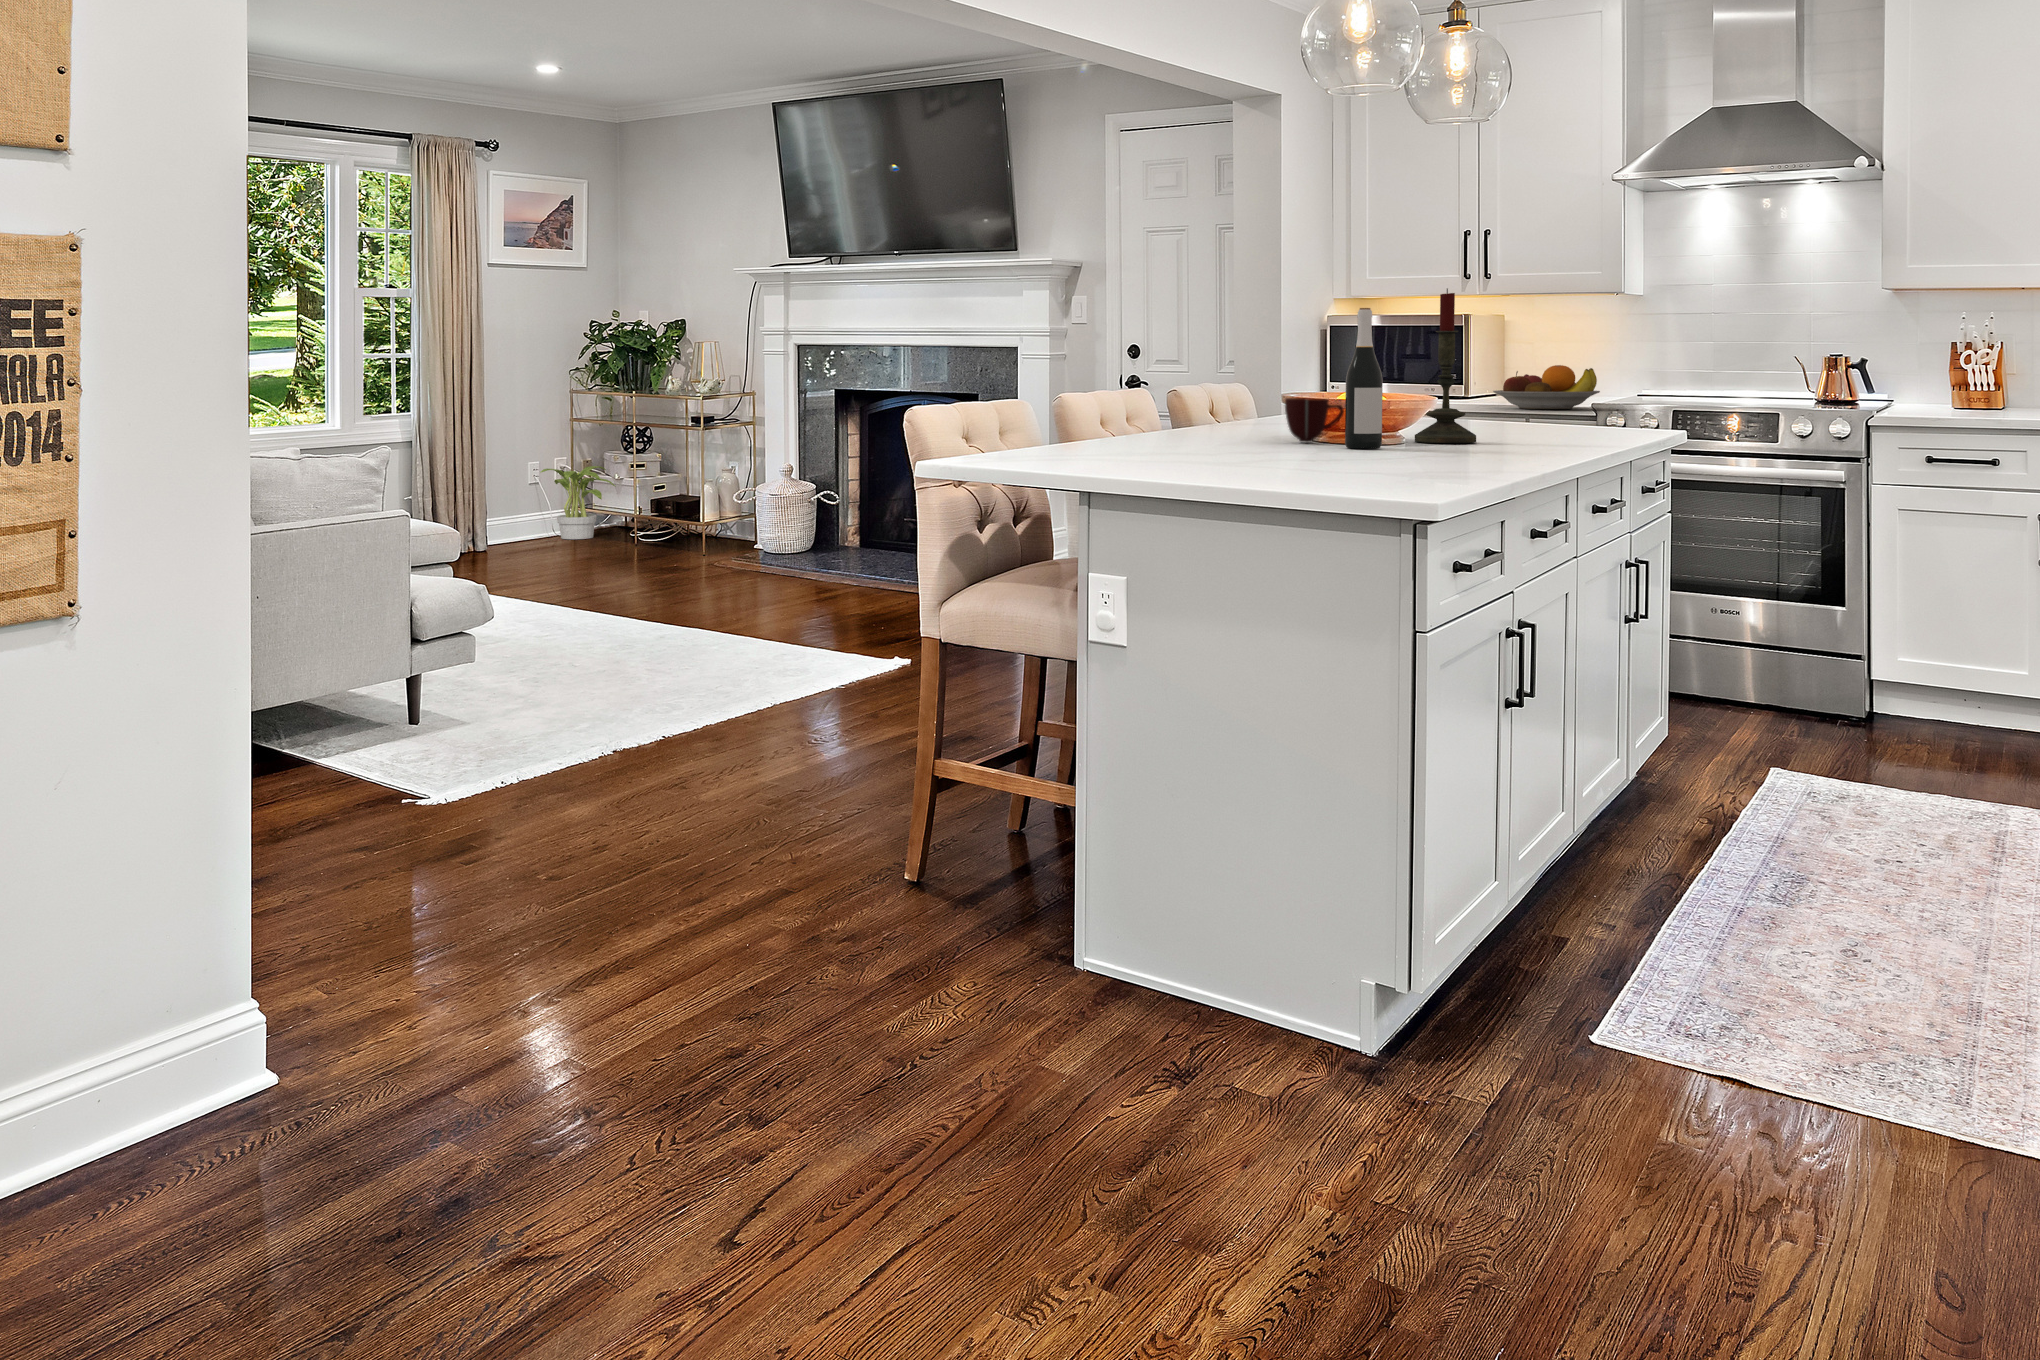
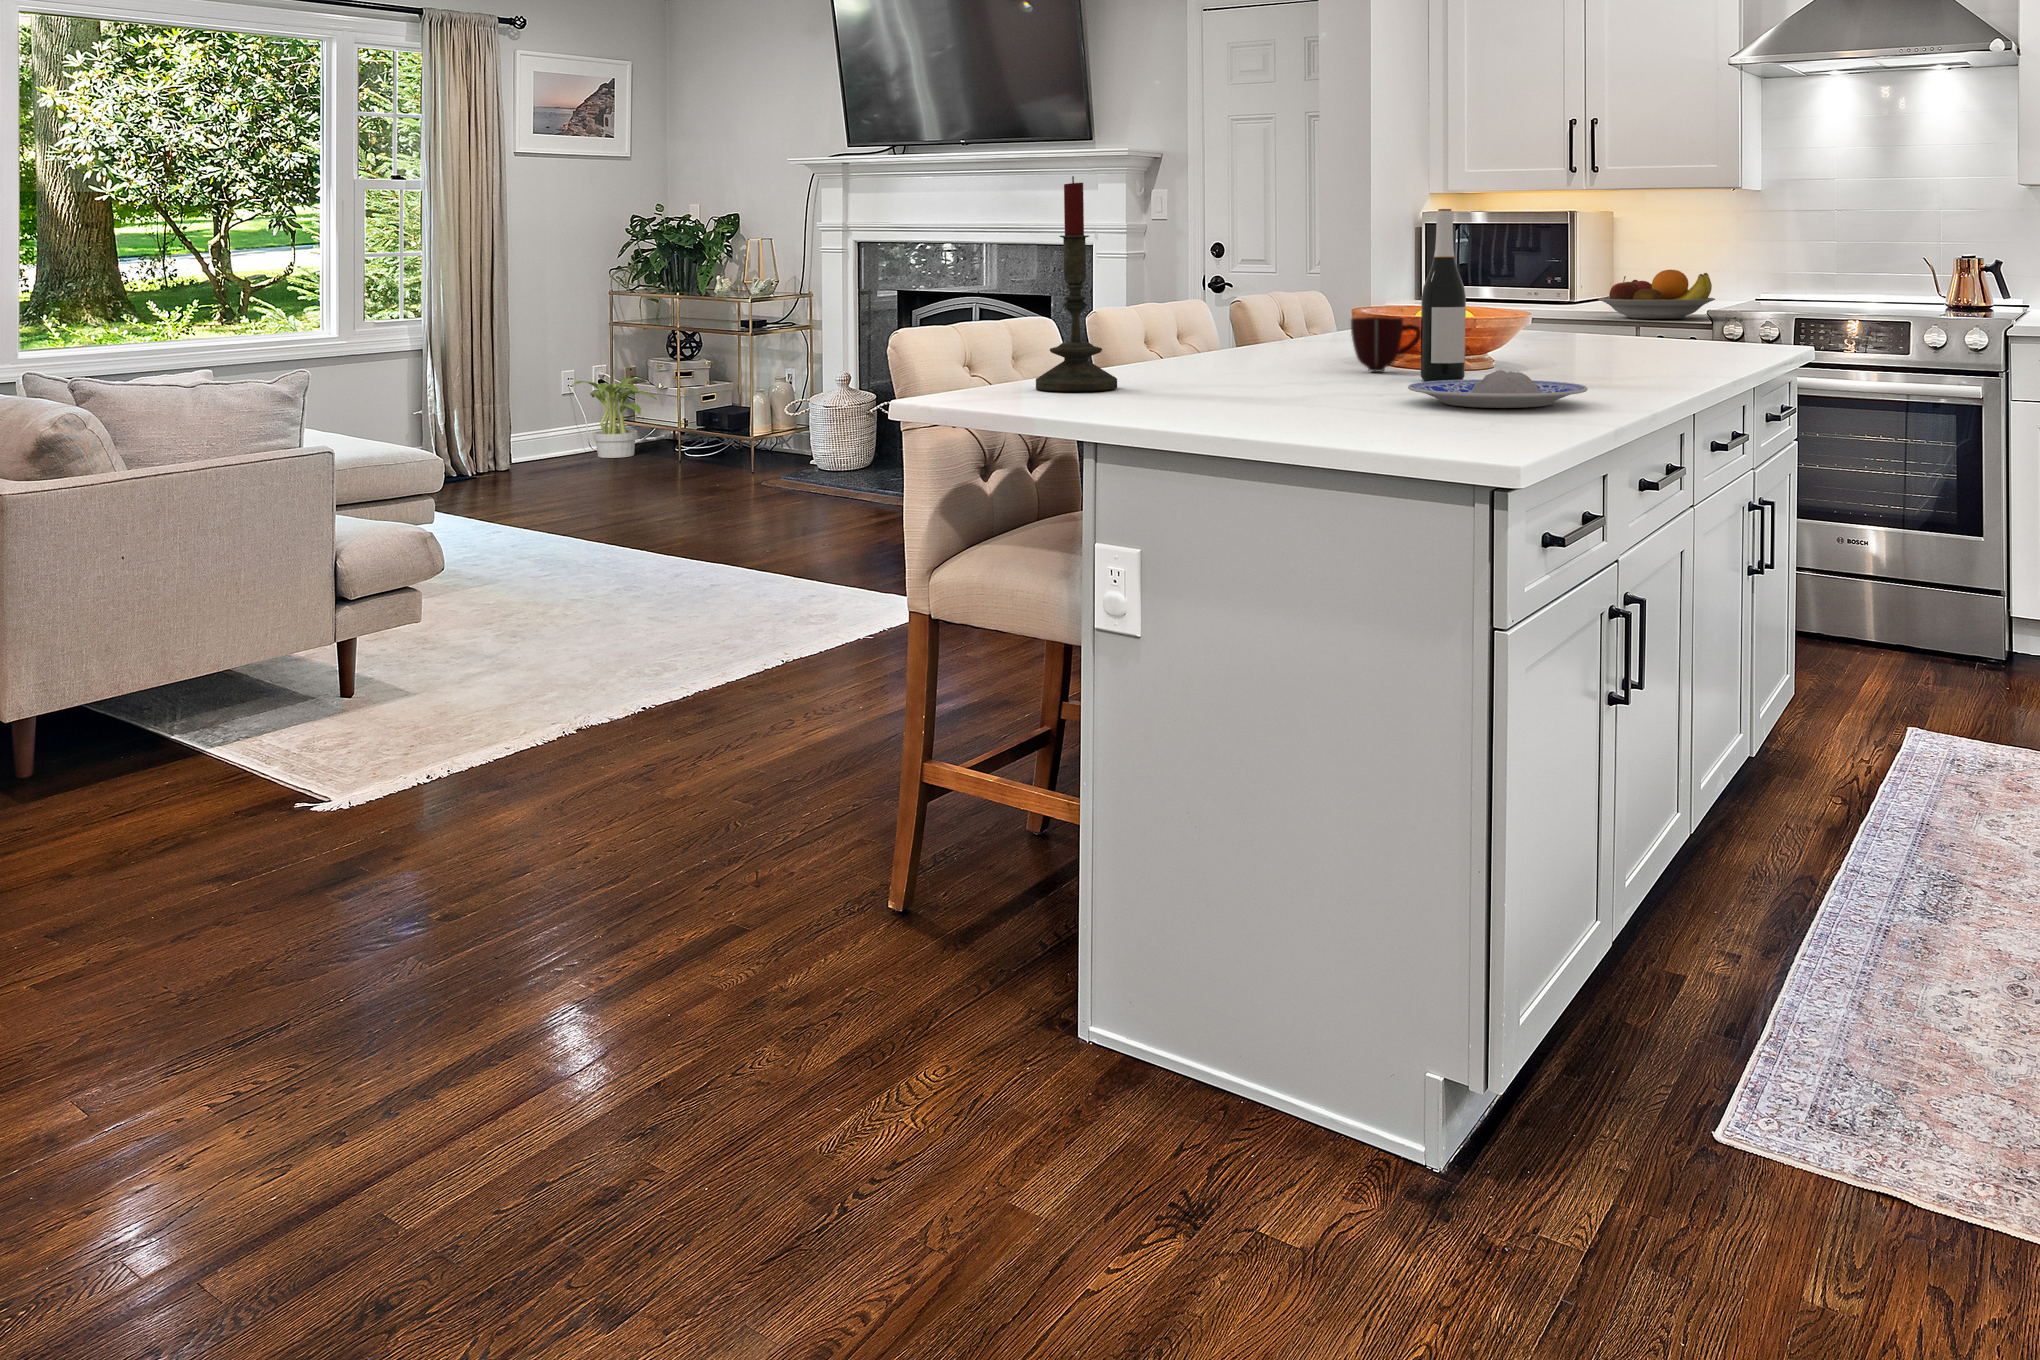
candle: present [1415,289,1476,443] -> present [1036,176,1117,391]
plate: none [1339,435,1485,464] -> present [1408,370,1588,408]

